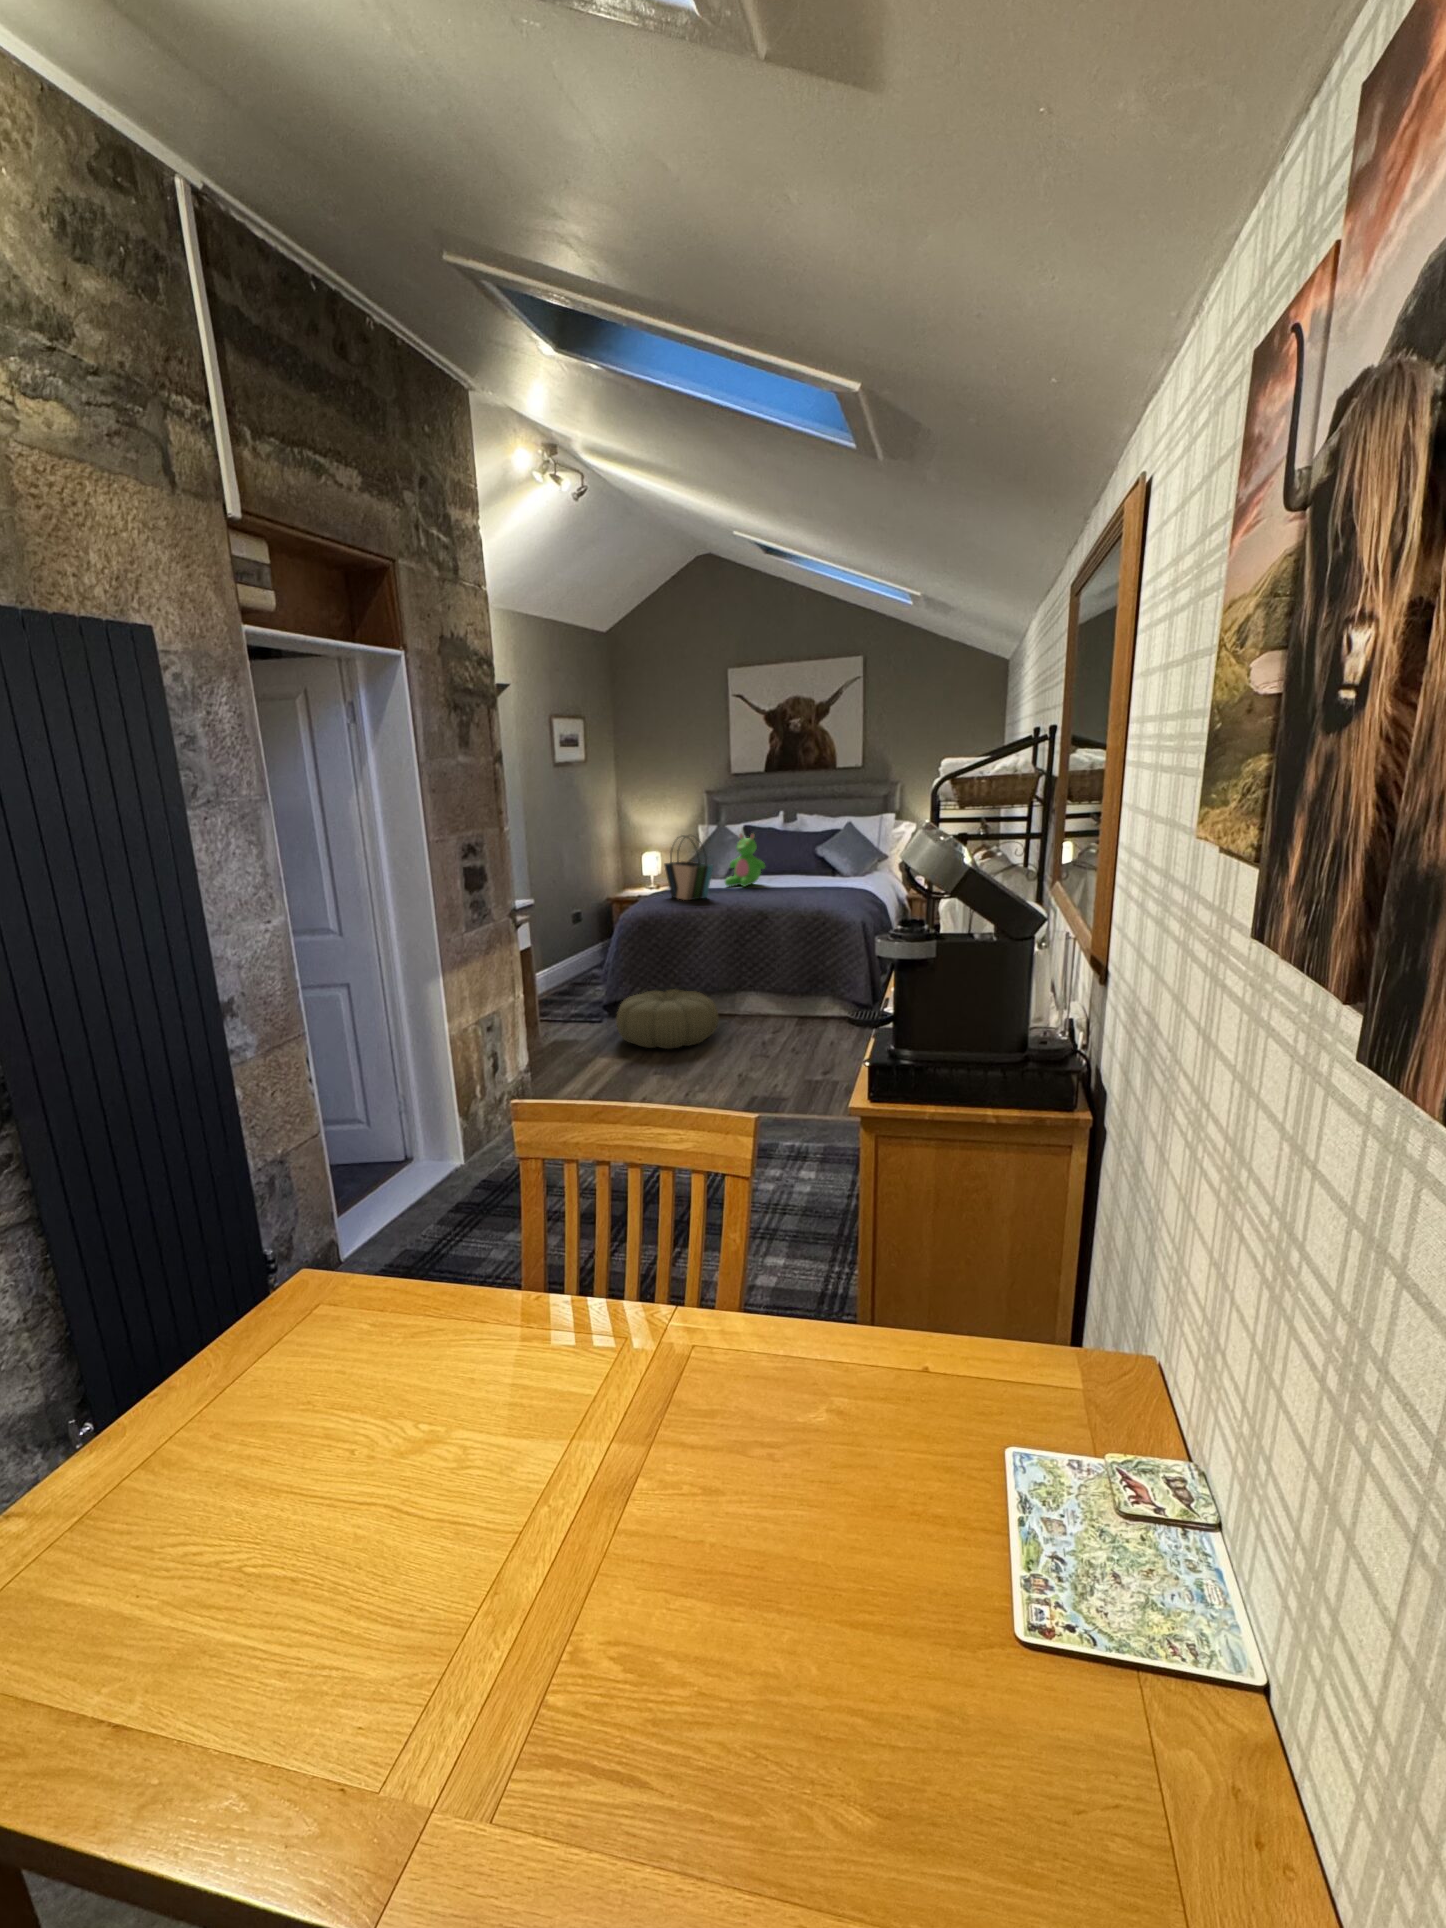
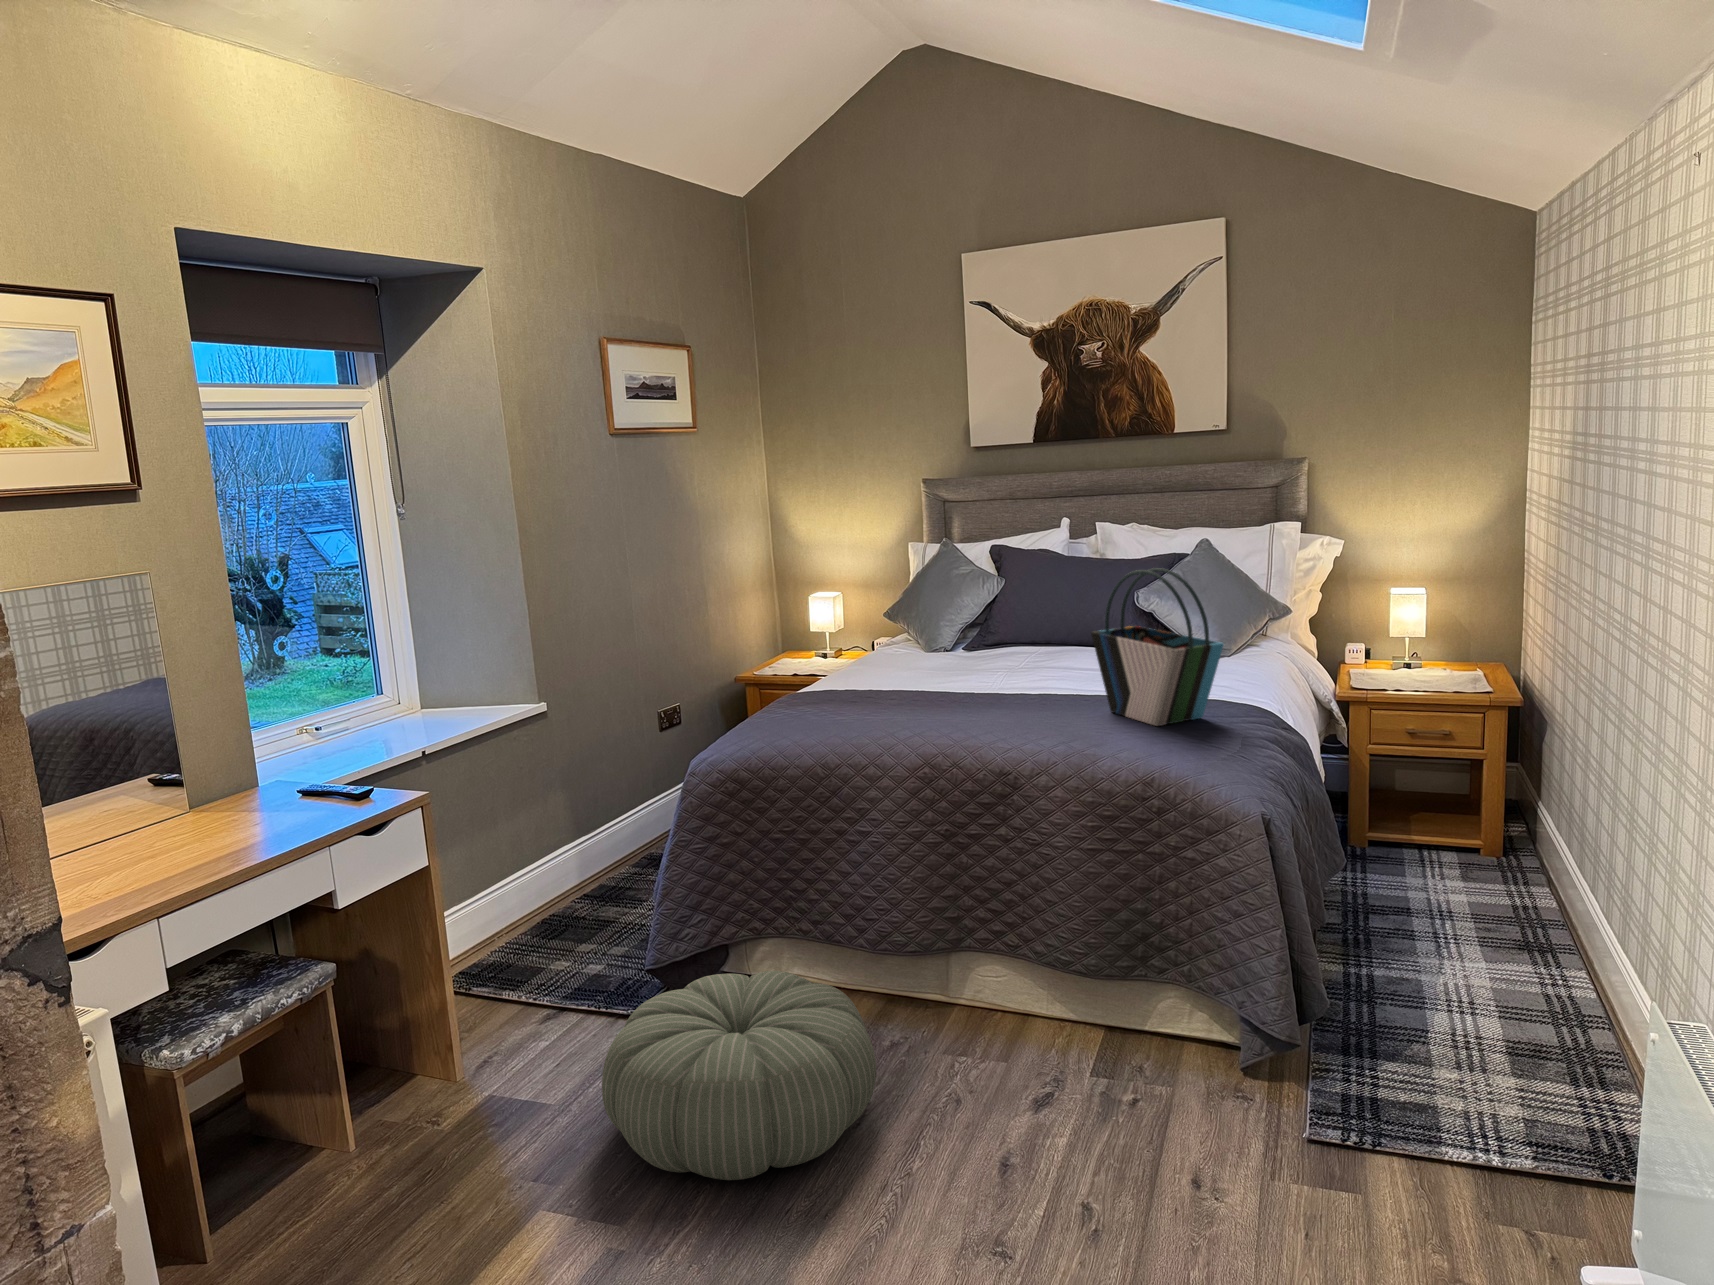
teddy bear: present [725,834,765,887] -> none [939,566,1026,681]
tote bag: present [664,835,713,900] -> present [1091,568,1224,726]

